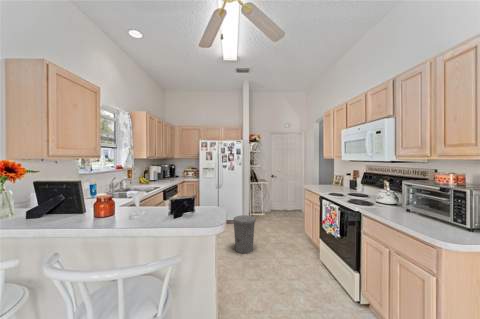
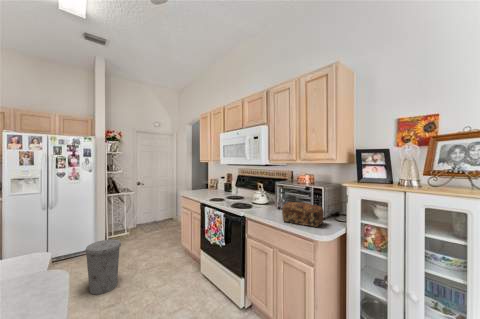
bread loaf: none [401,202,465,234] -> present [282,202,324,227]

